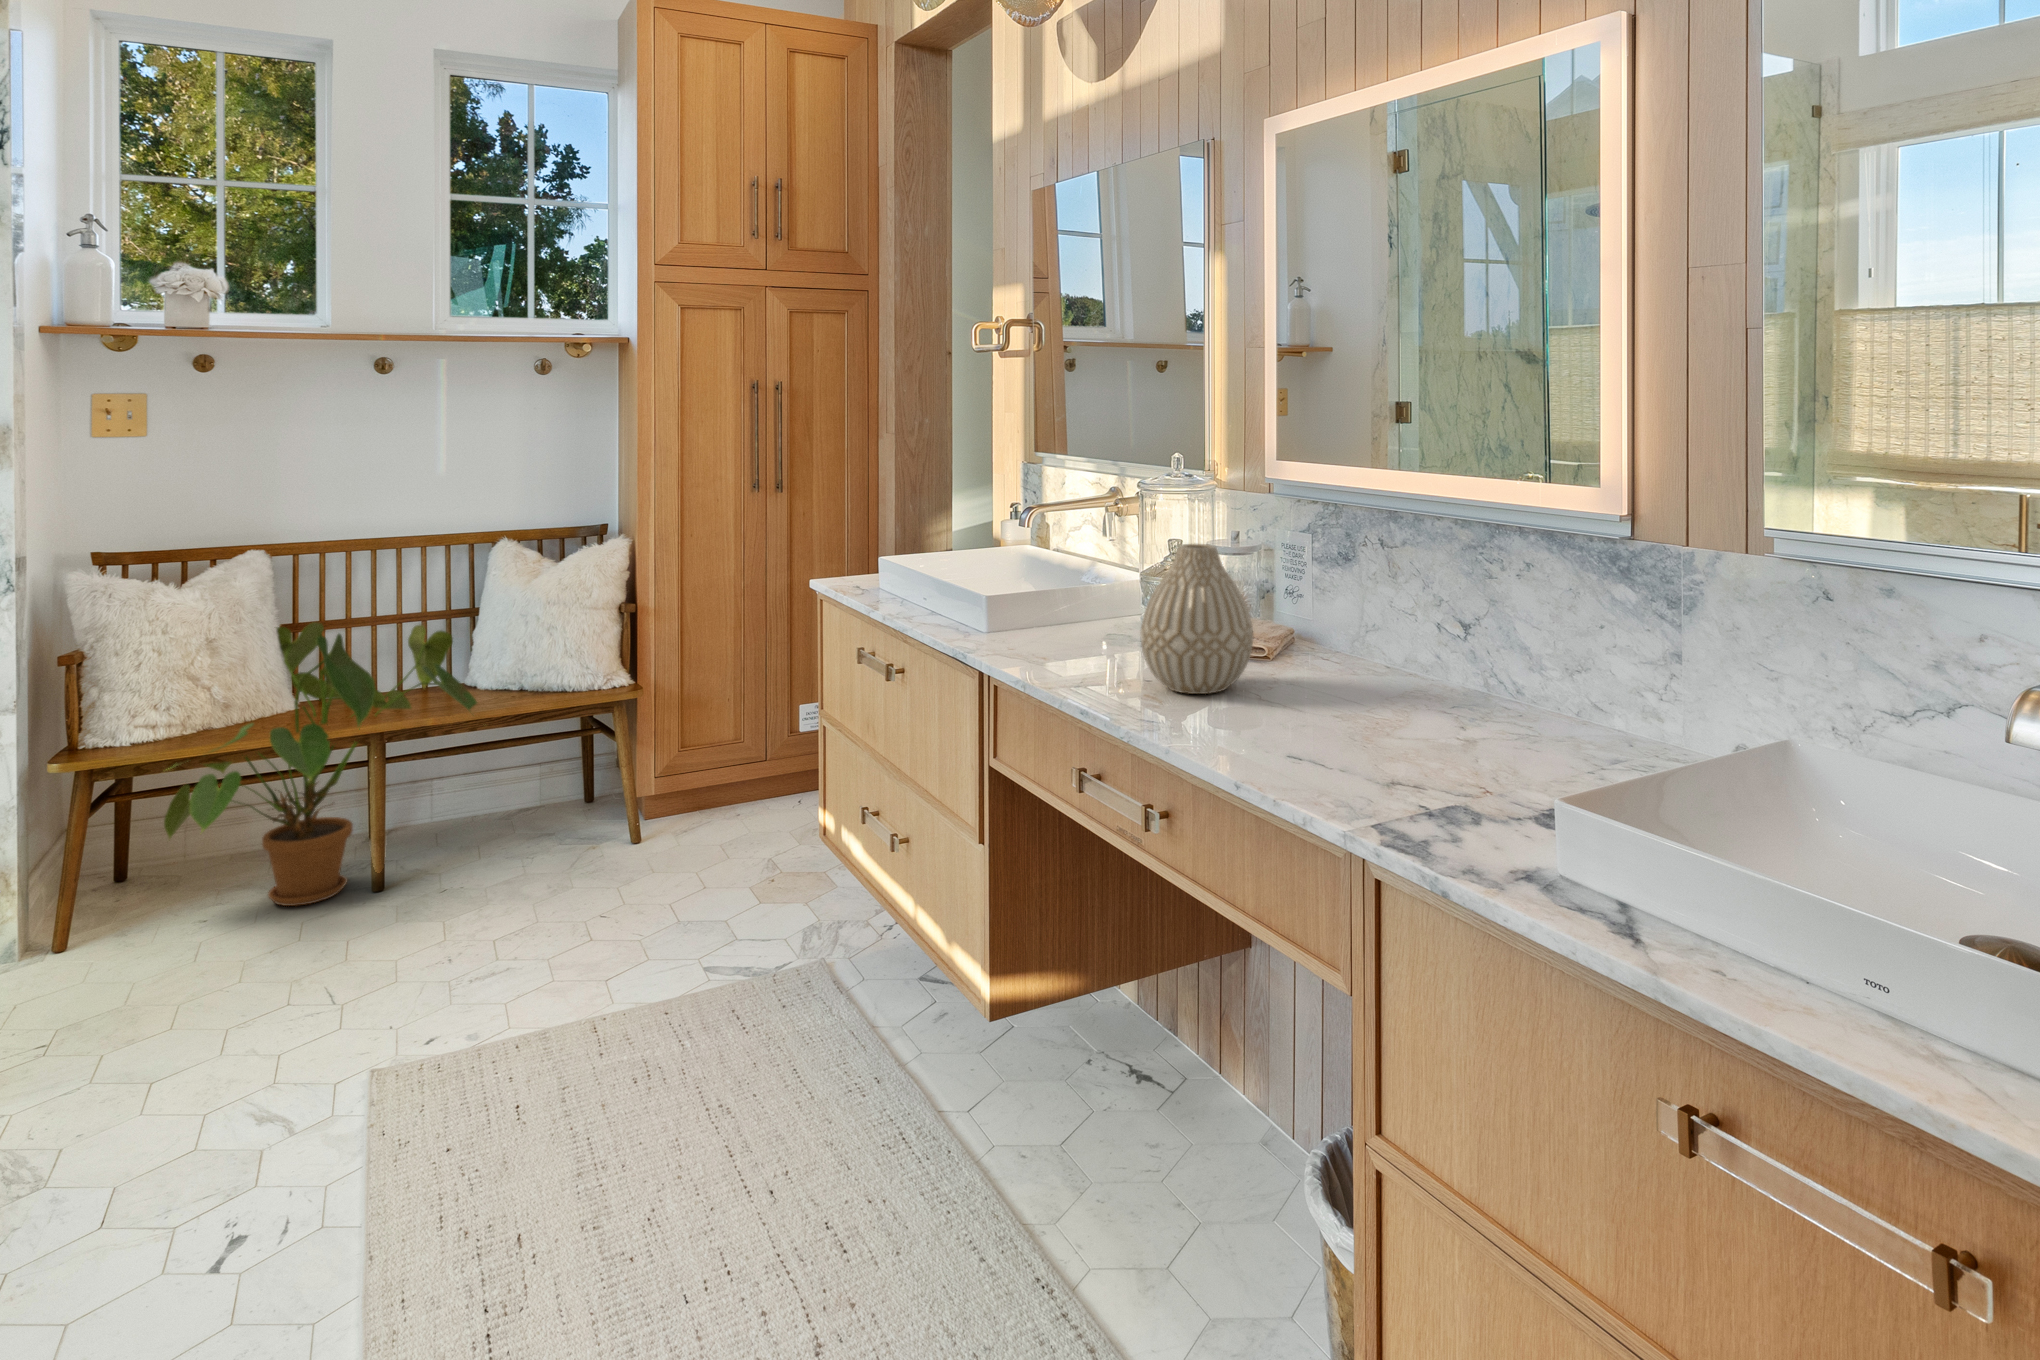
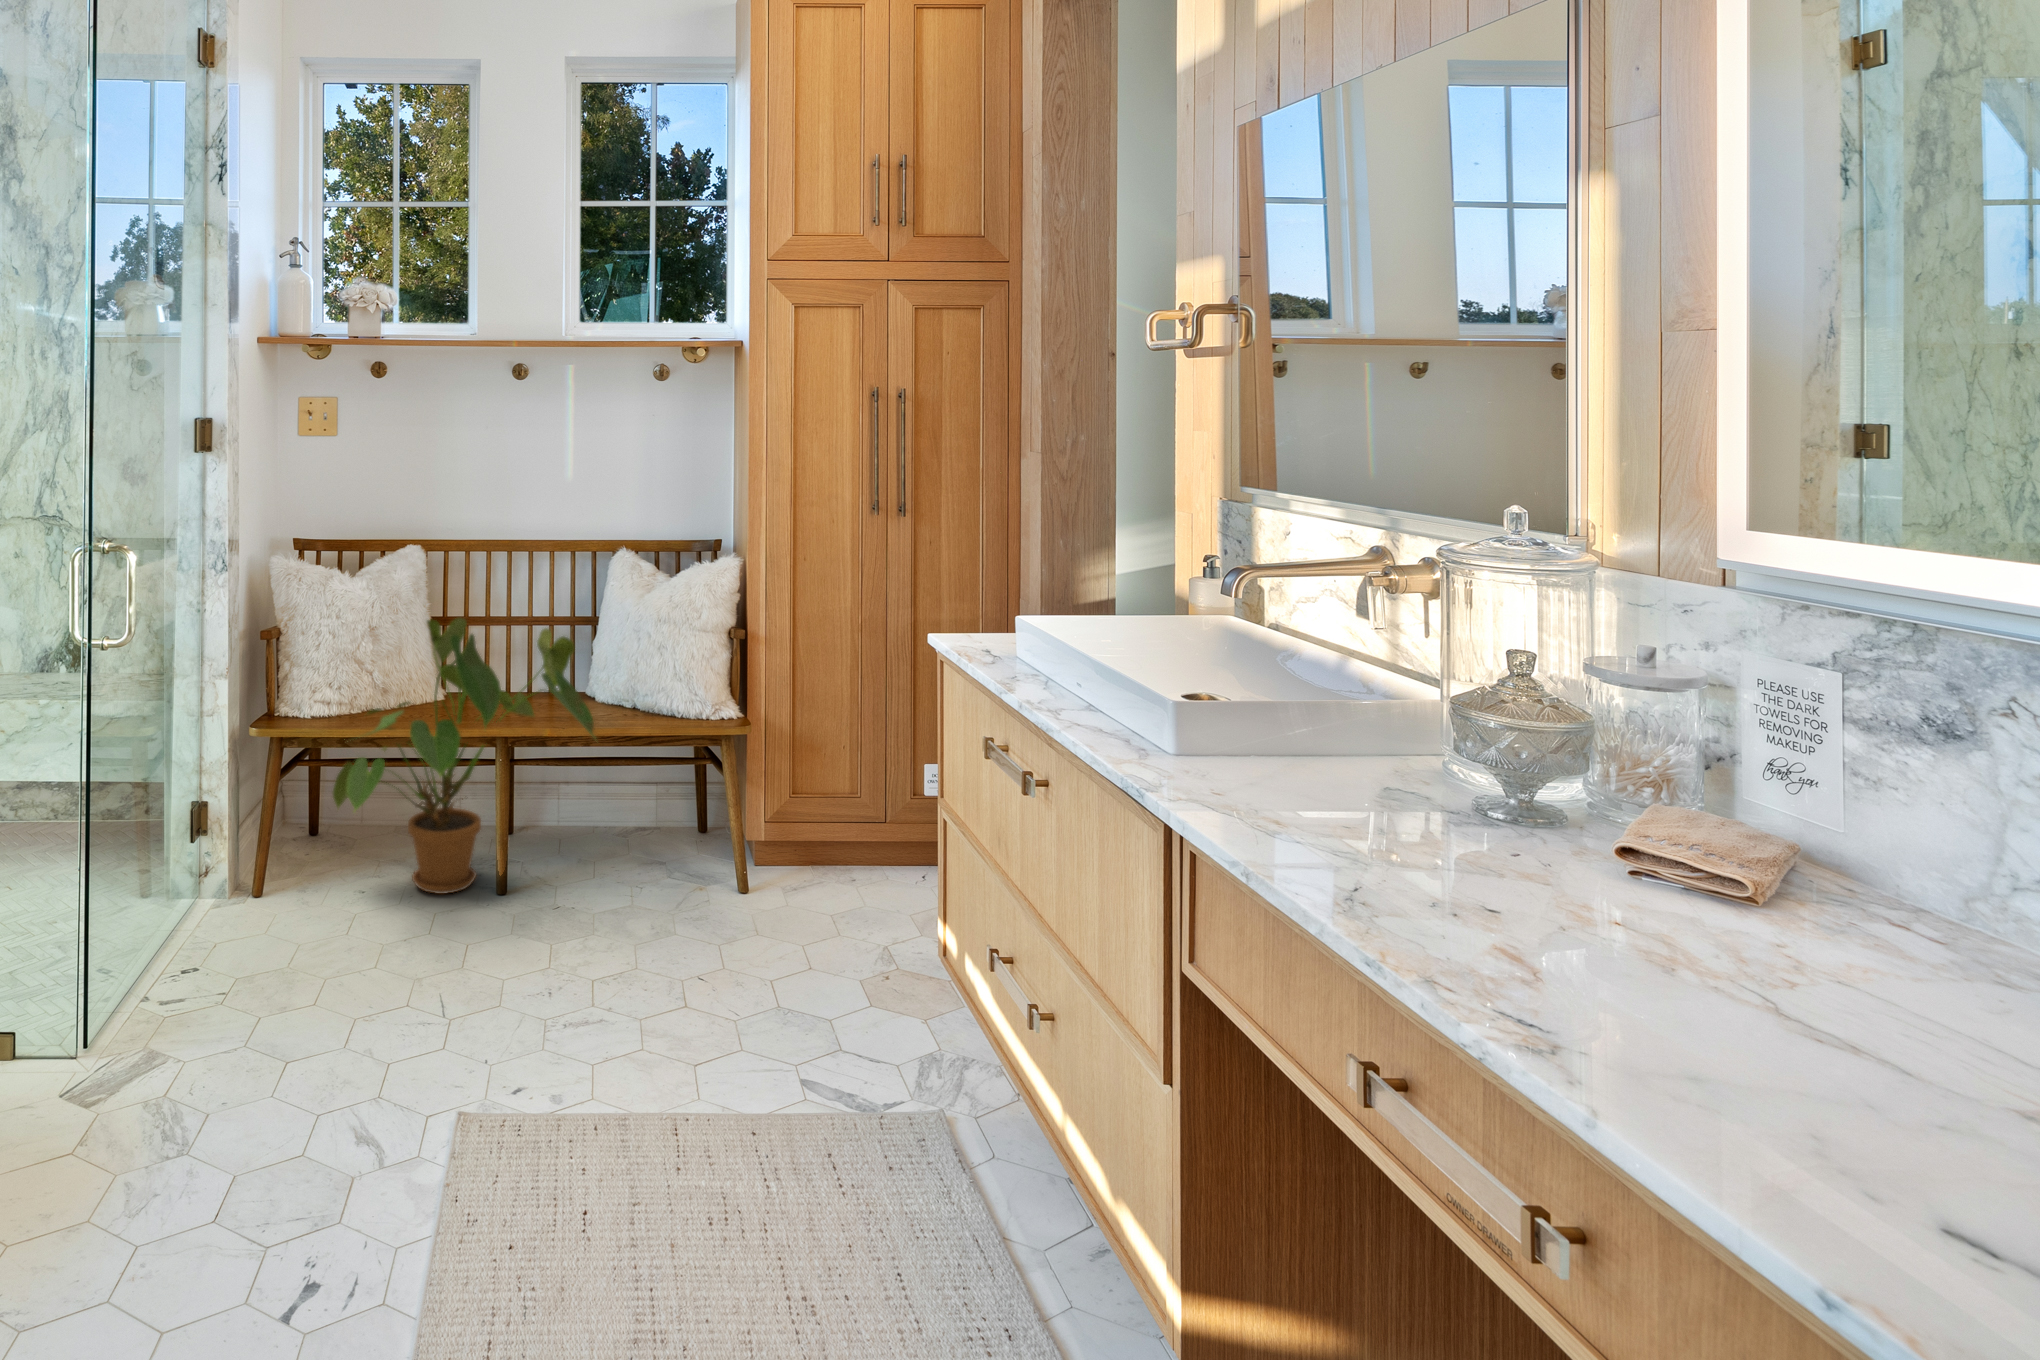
vase: present [1140,544,1254,694] -> none [1494,692,1772,992]

